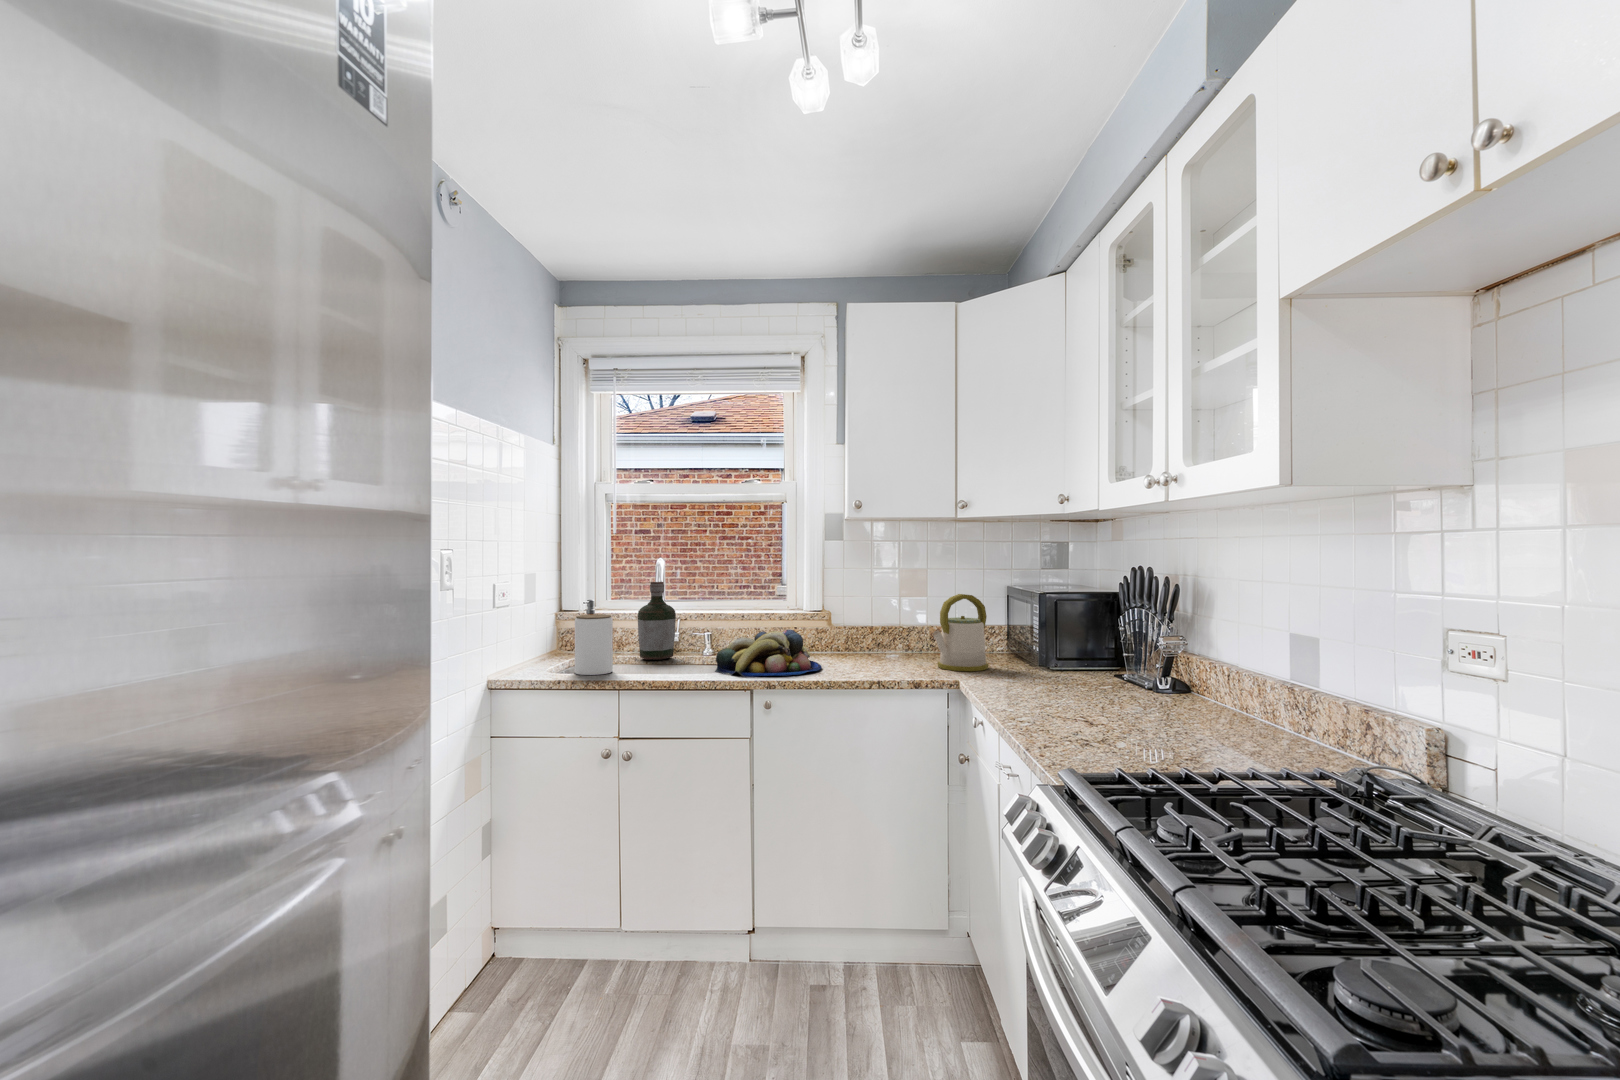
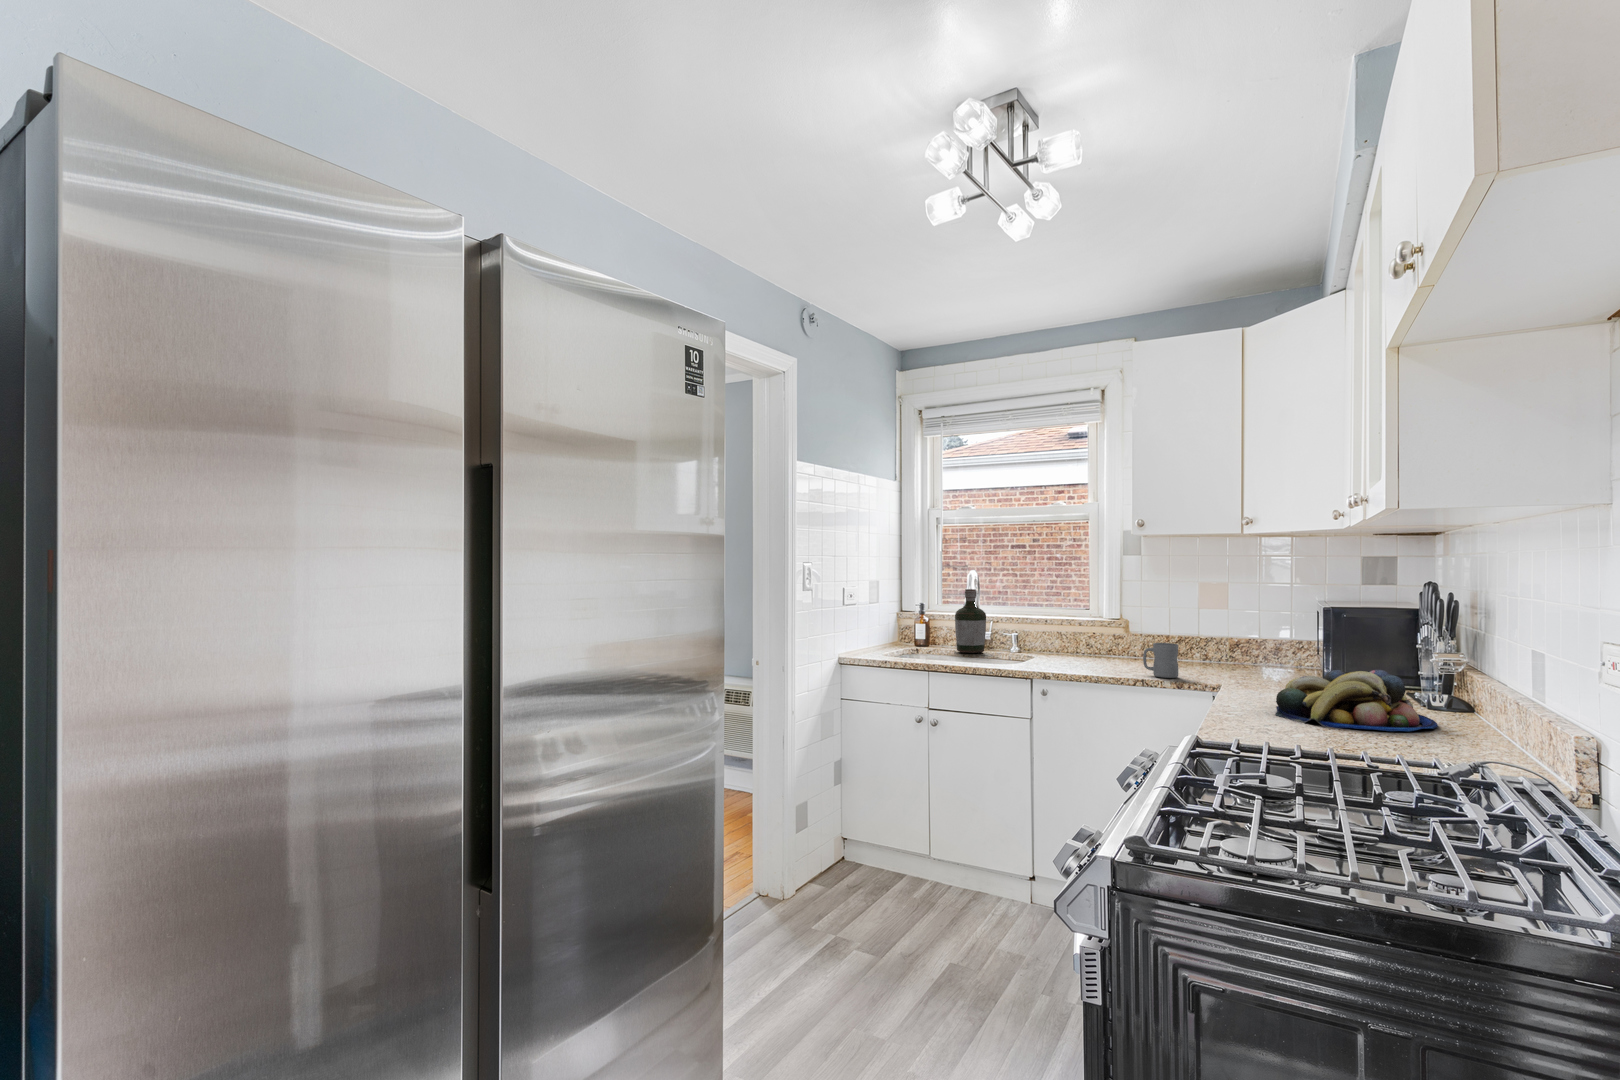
kettle: present [933,594,988,671] -> none [1211,607,1273,680]
jar: present [575,615,613,675] -> none [899,613,928,659]
fruit bowl: present [715,629,822,677] -> present [1275,670,1438,731]
mug: none [872,637,909,676] -> present [1143,643,1178,678]

